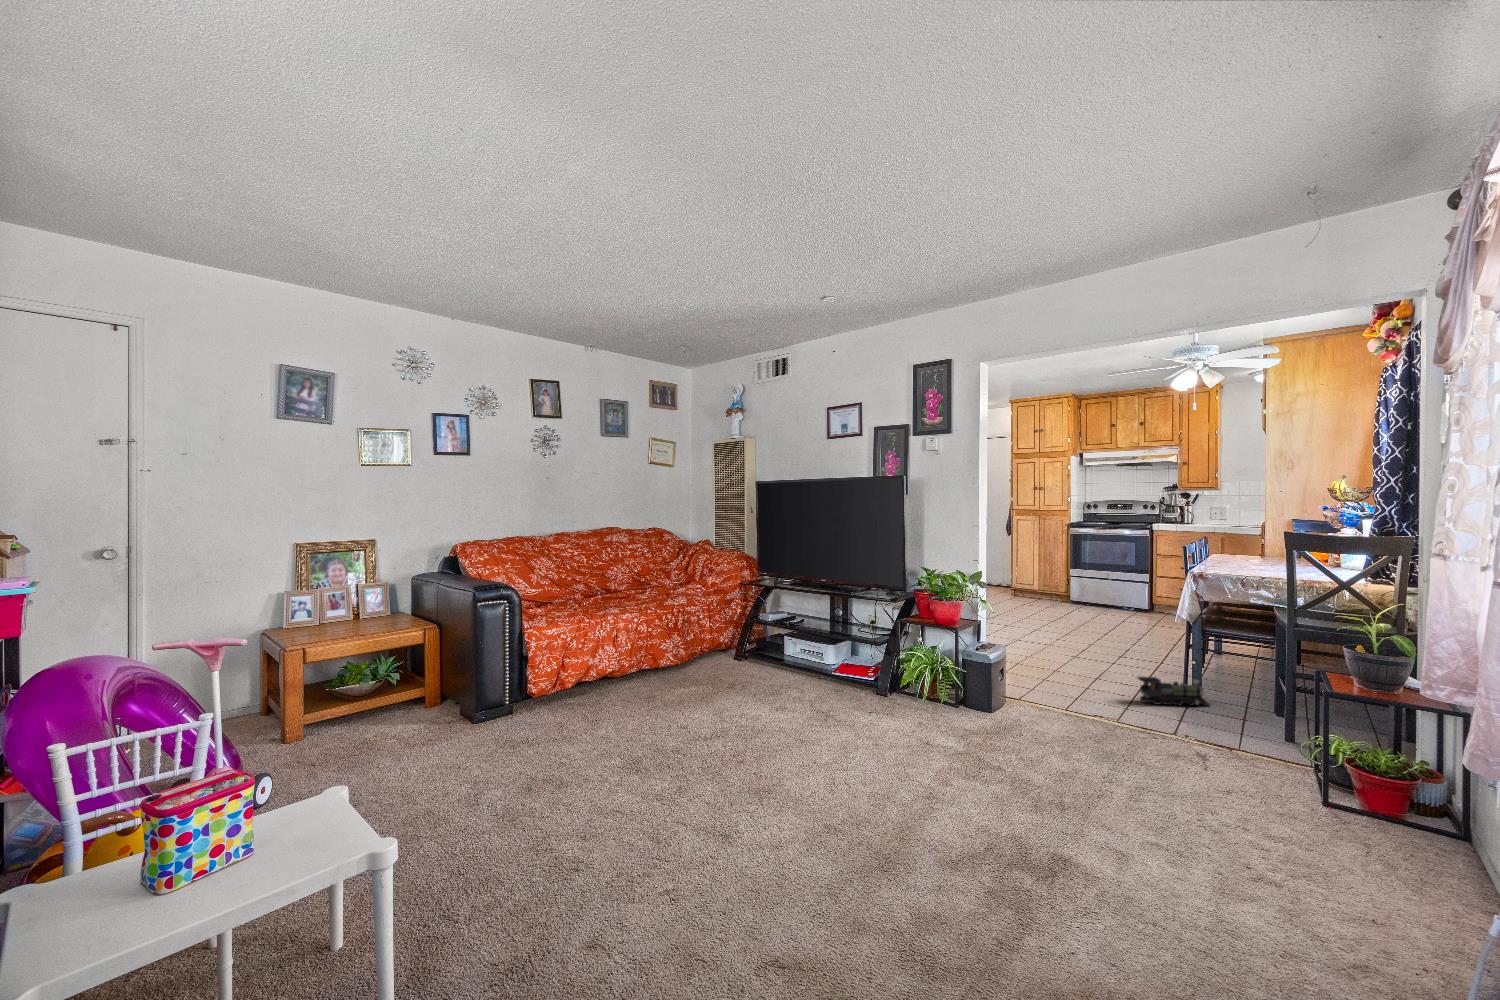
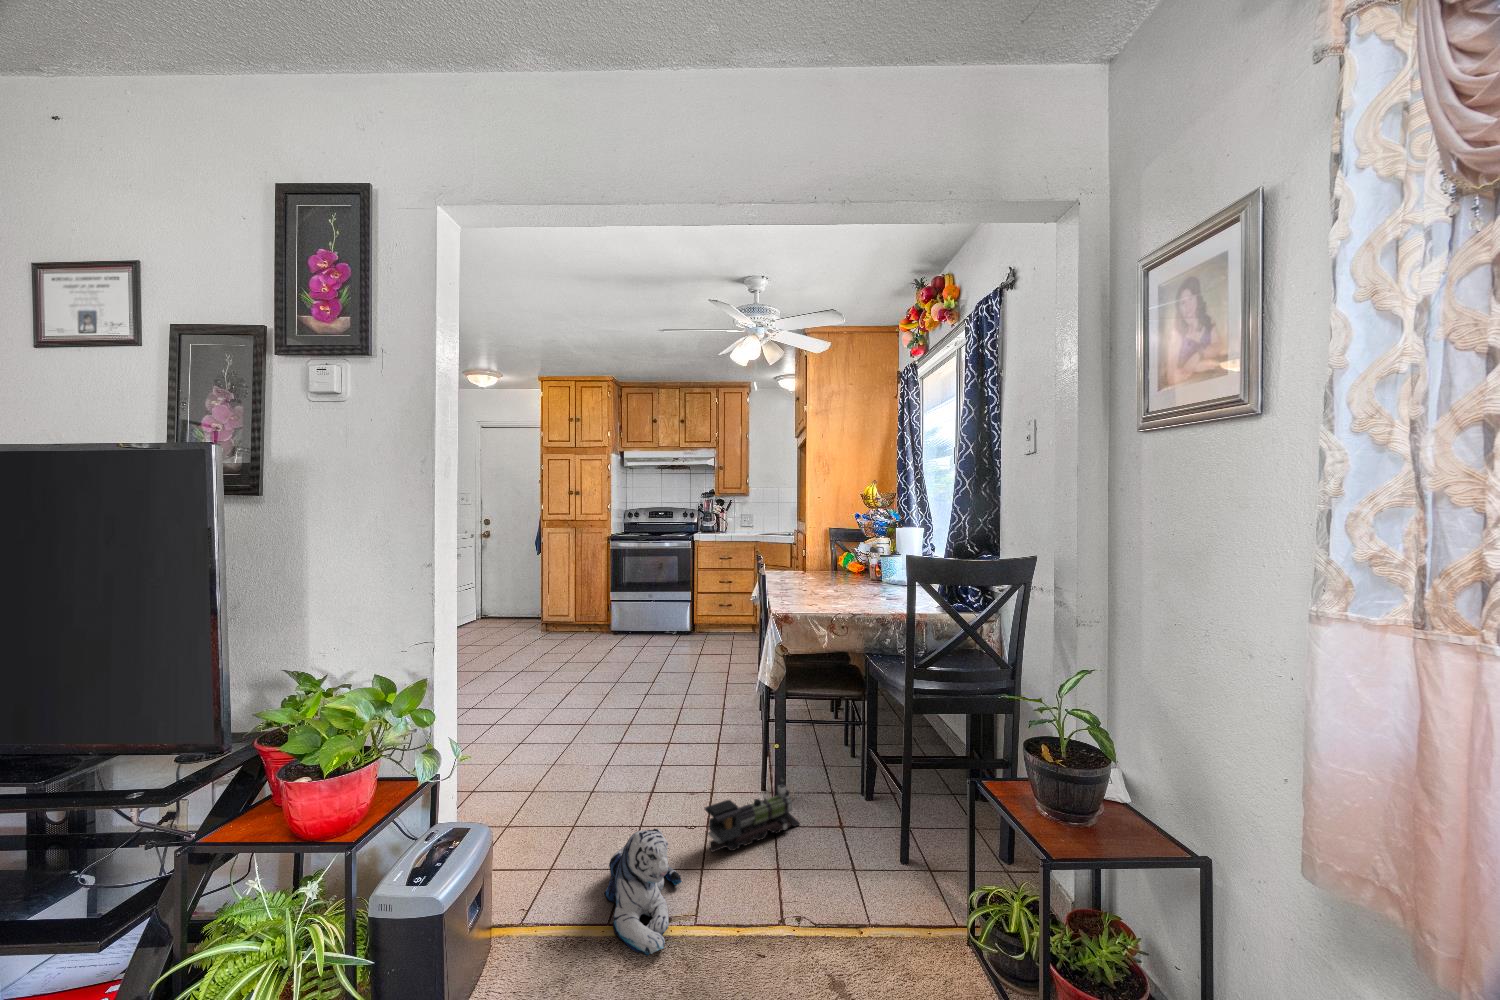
plush toy: none [1075,668,1120,717] -> present [604,829,682,956]

